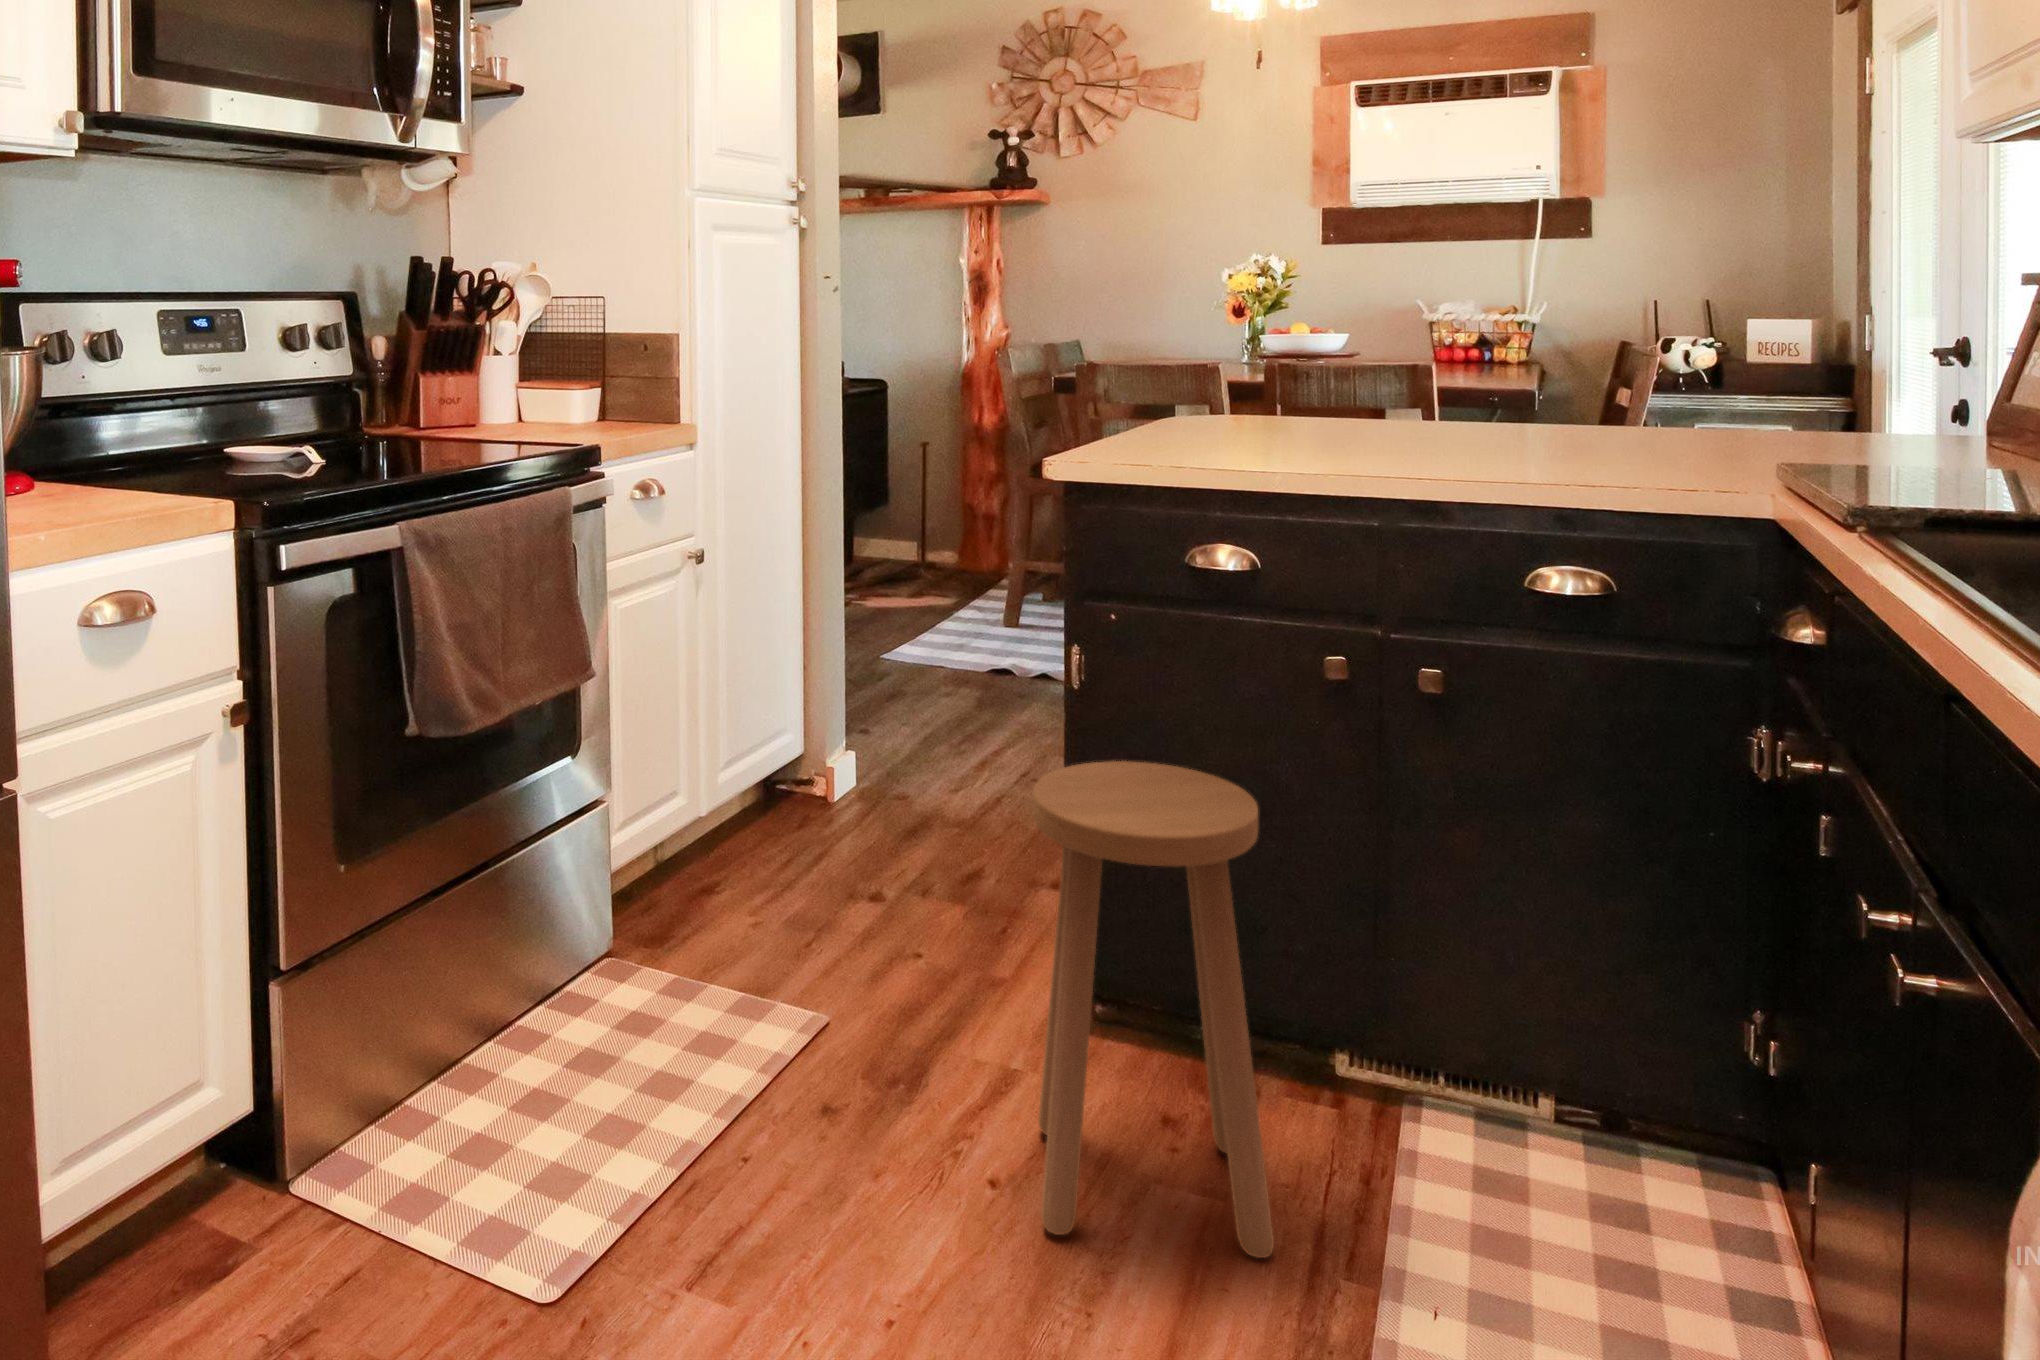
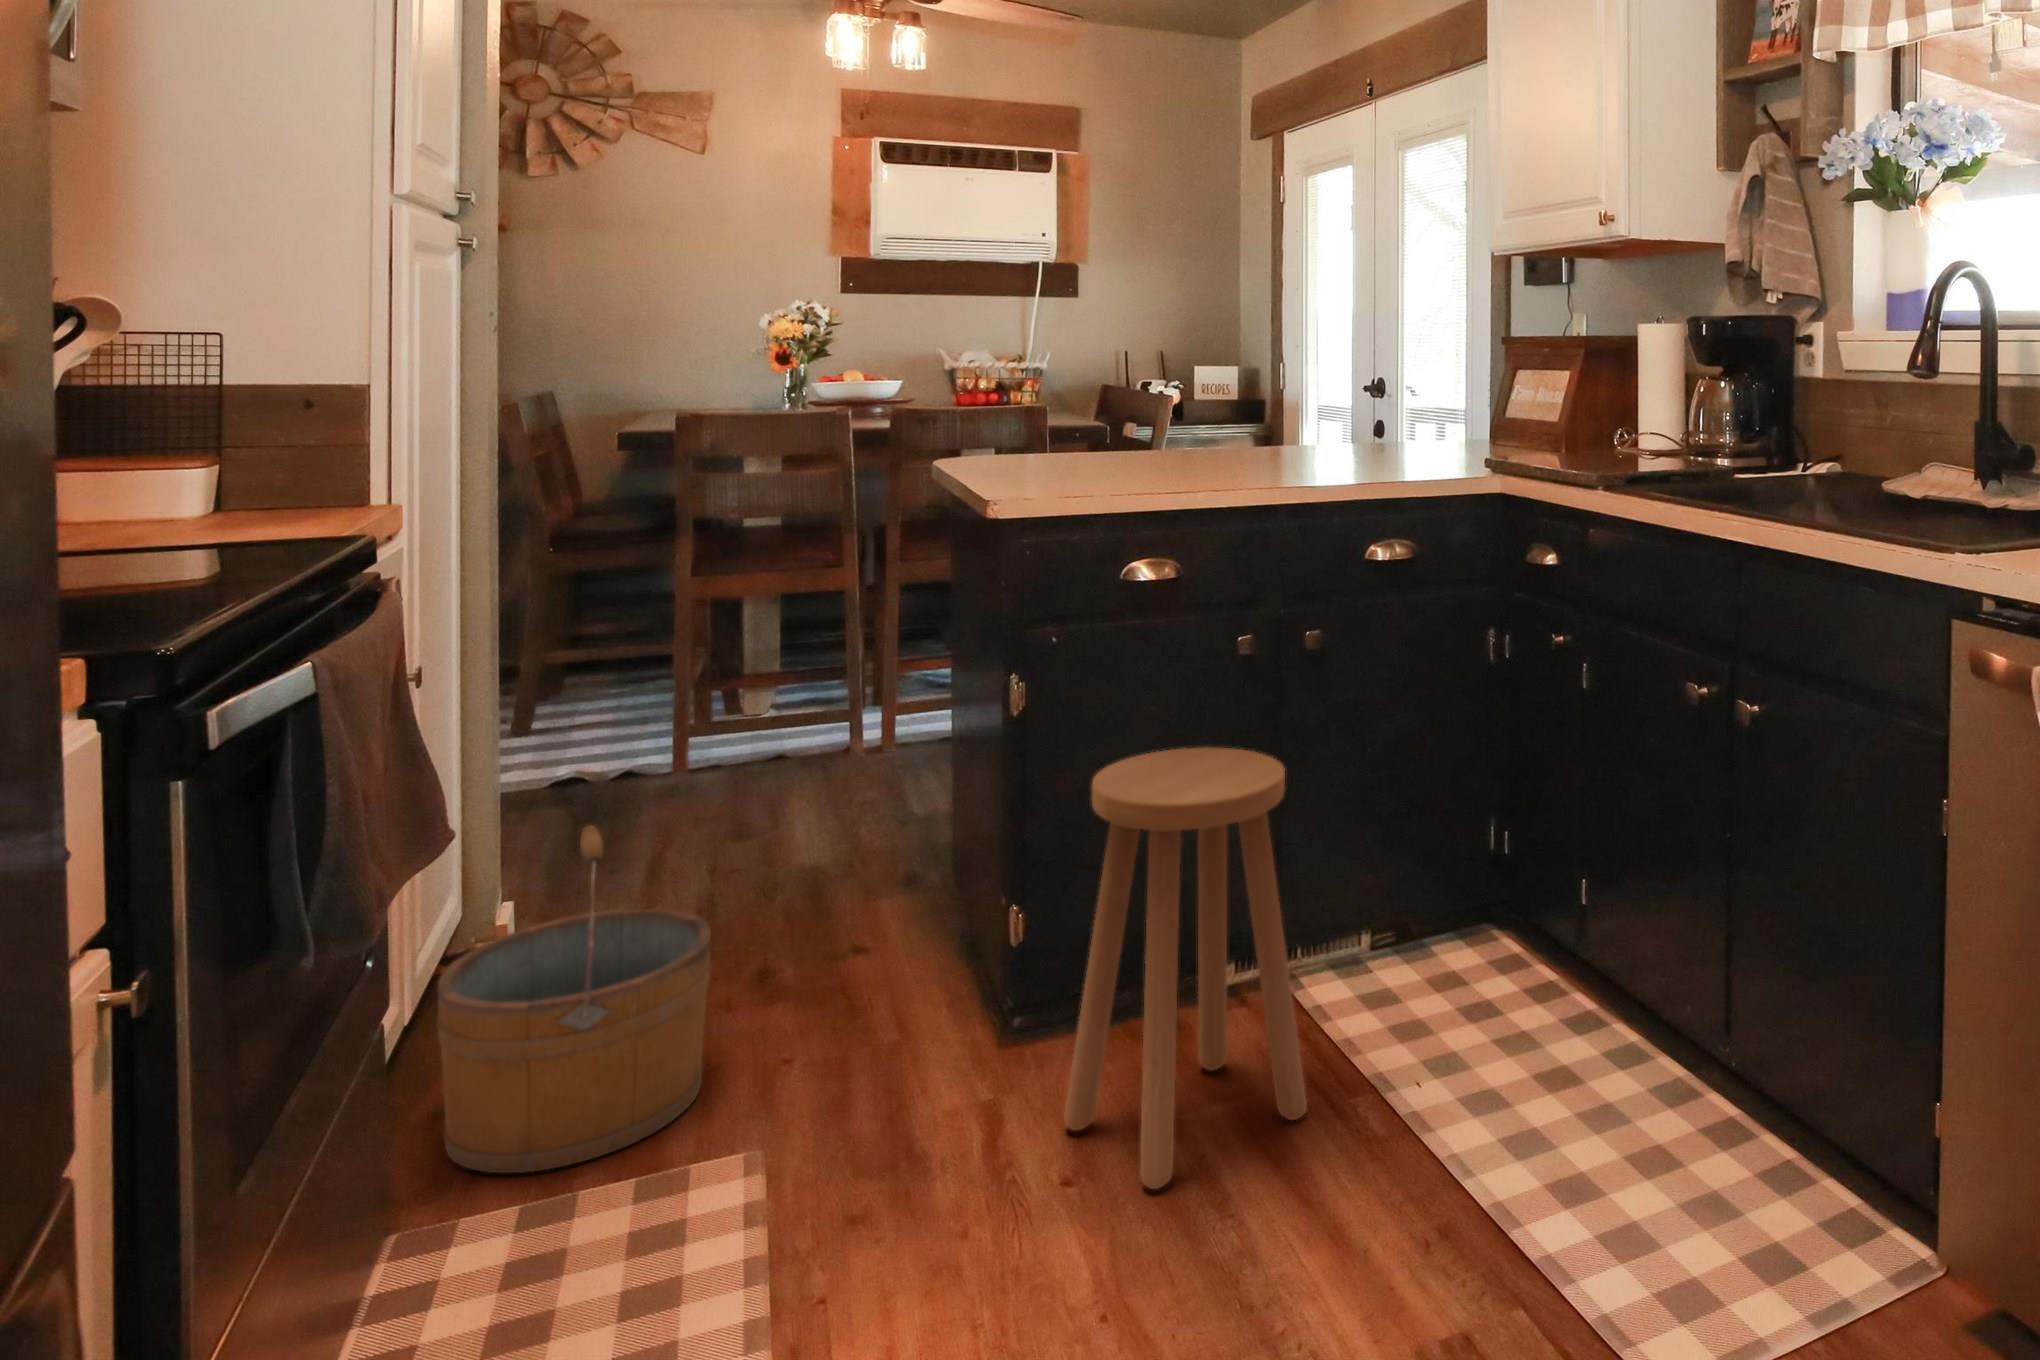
bucket: none [684,700,867,966] -> present [437,825,711,1173]

